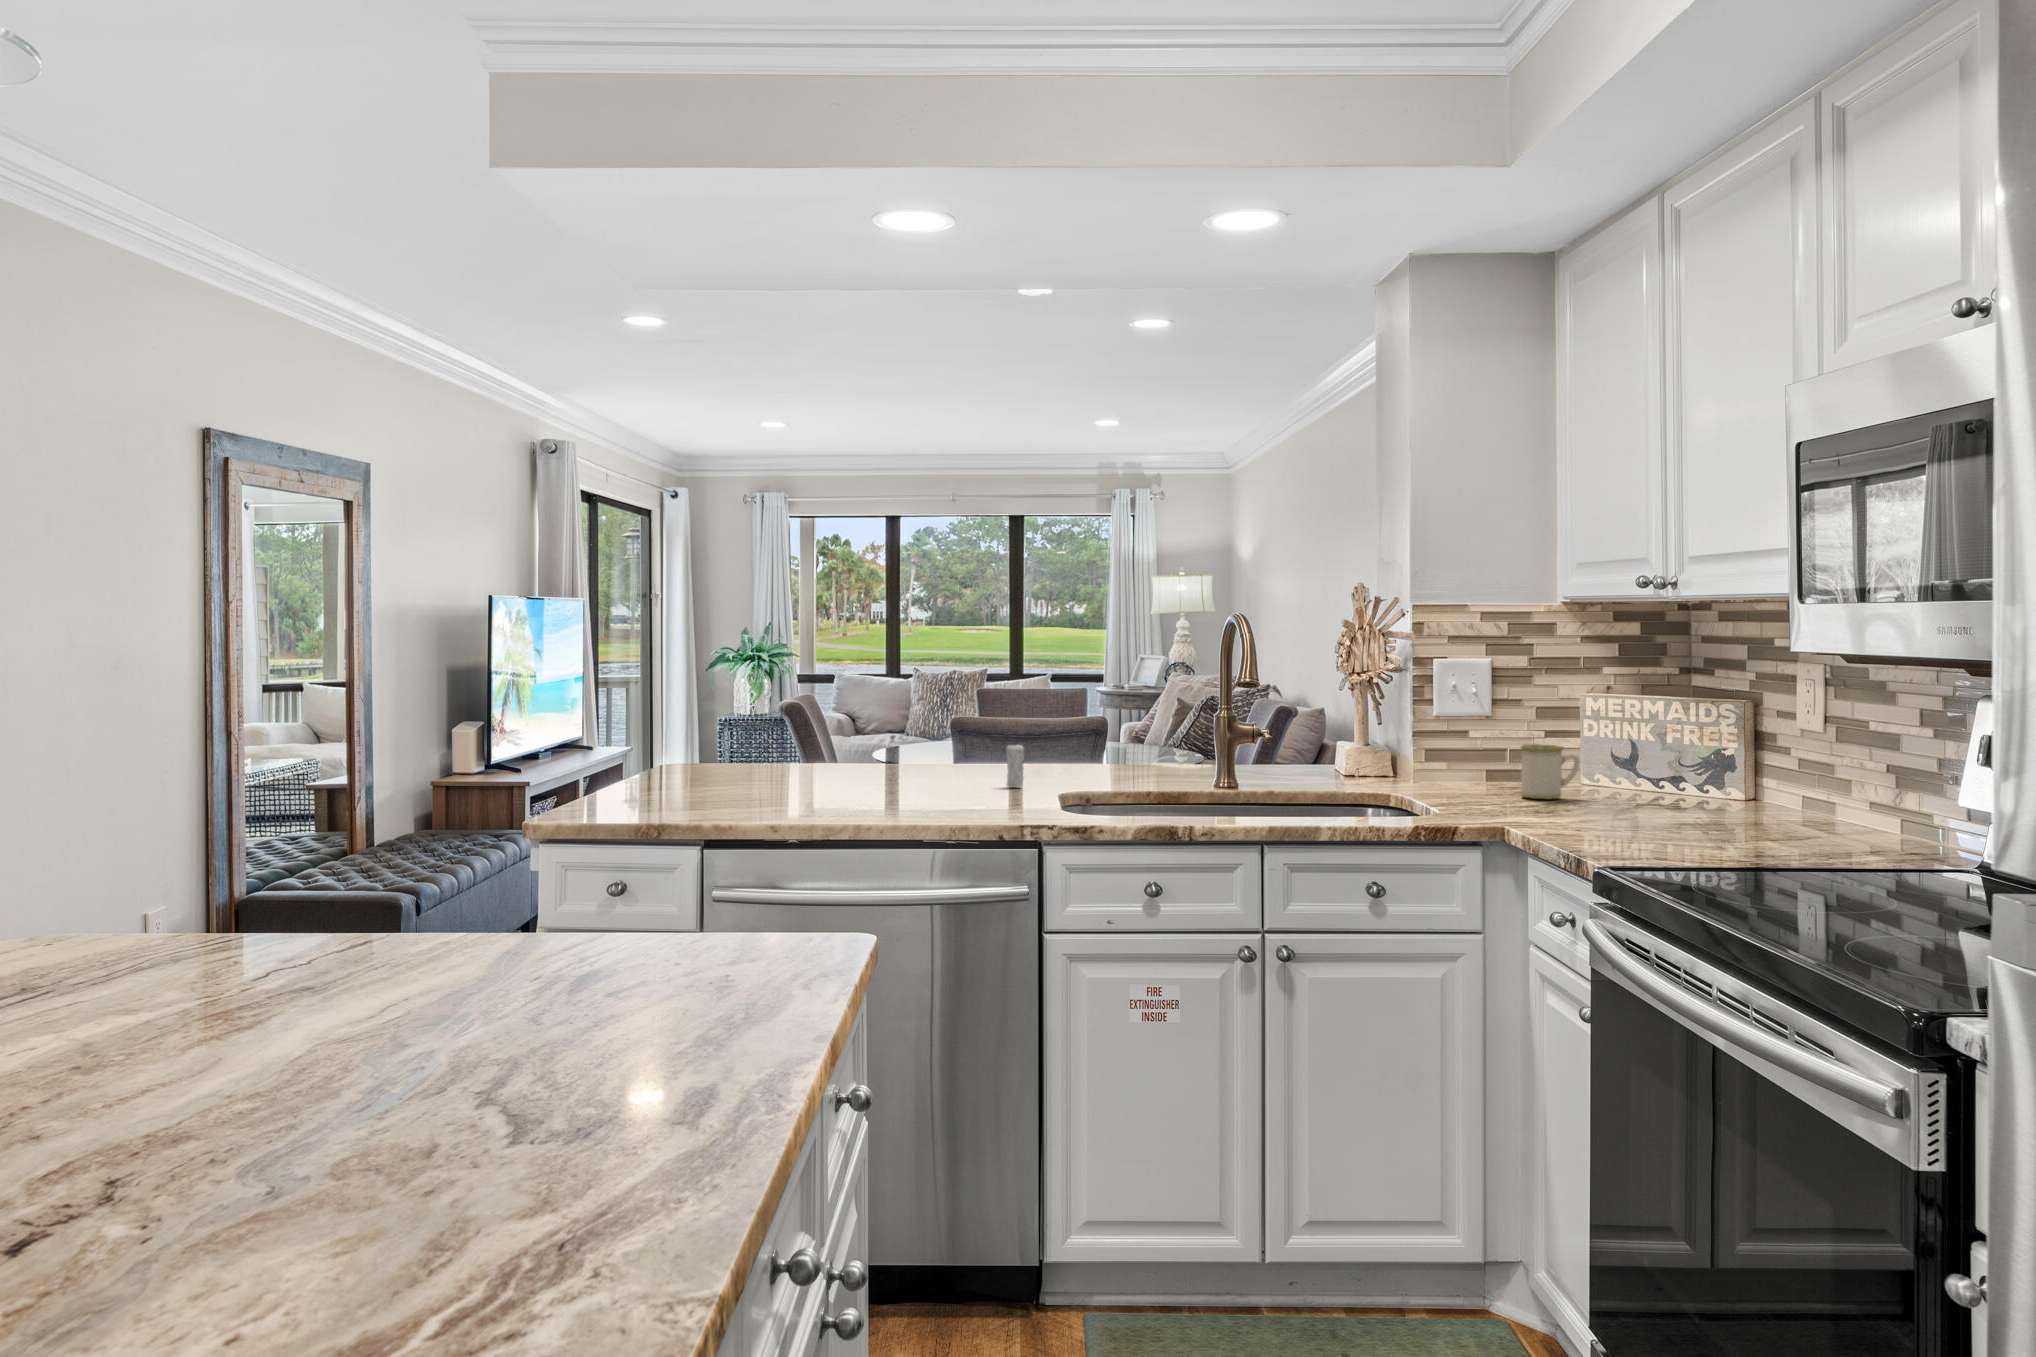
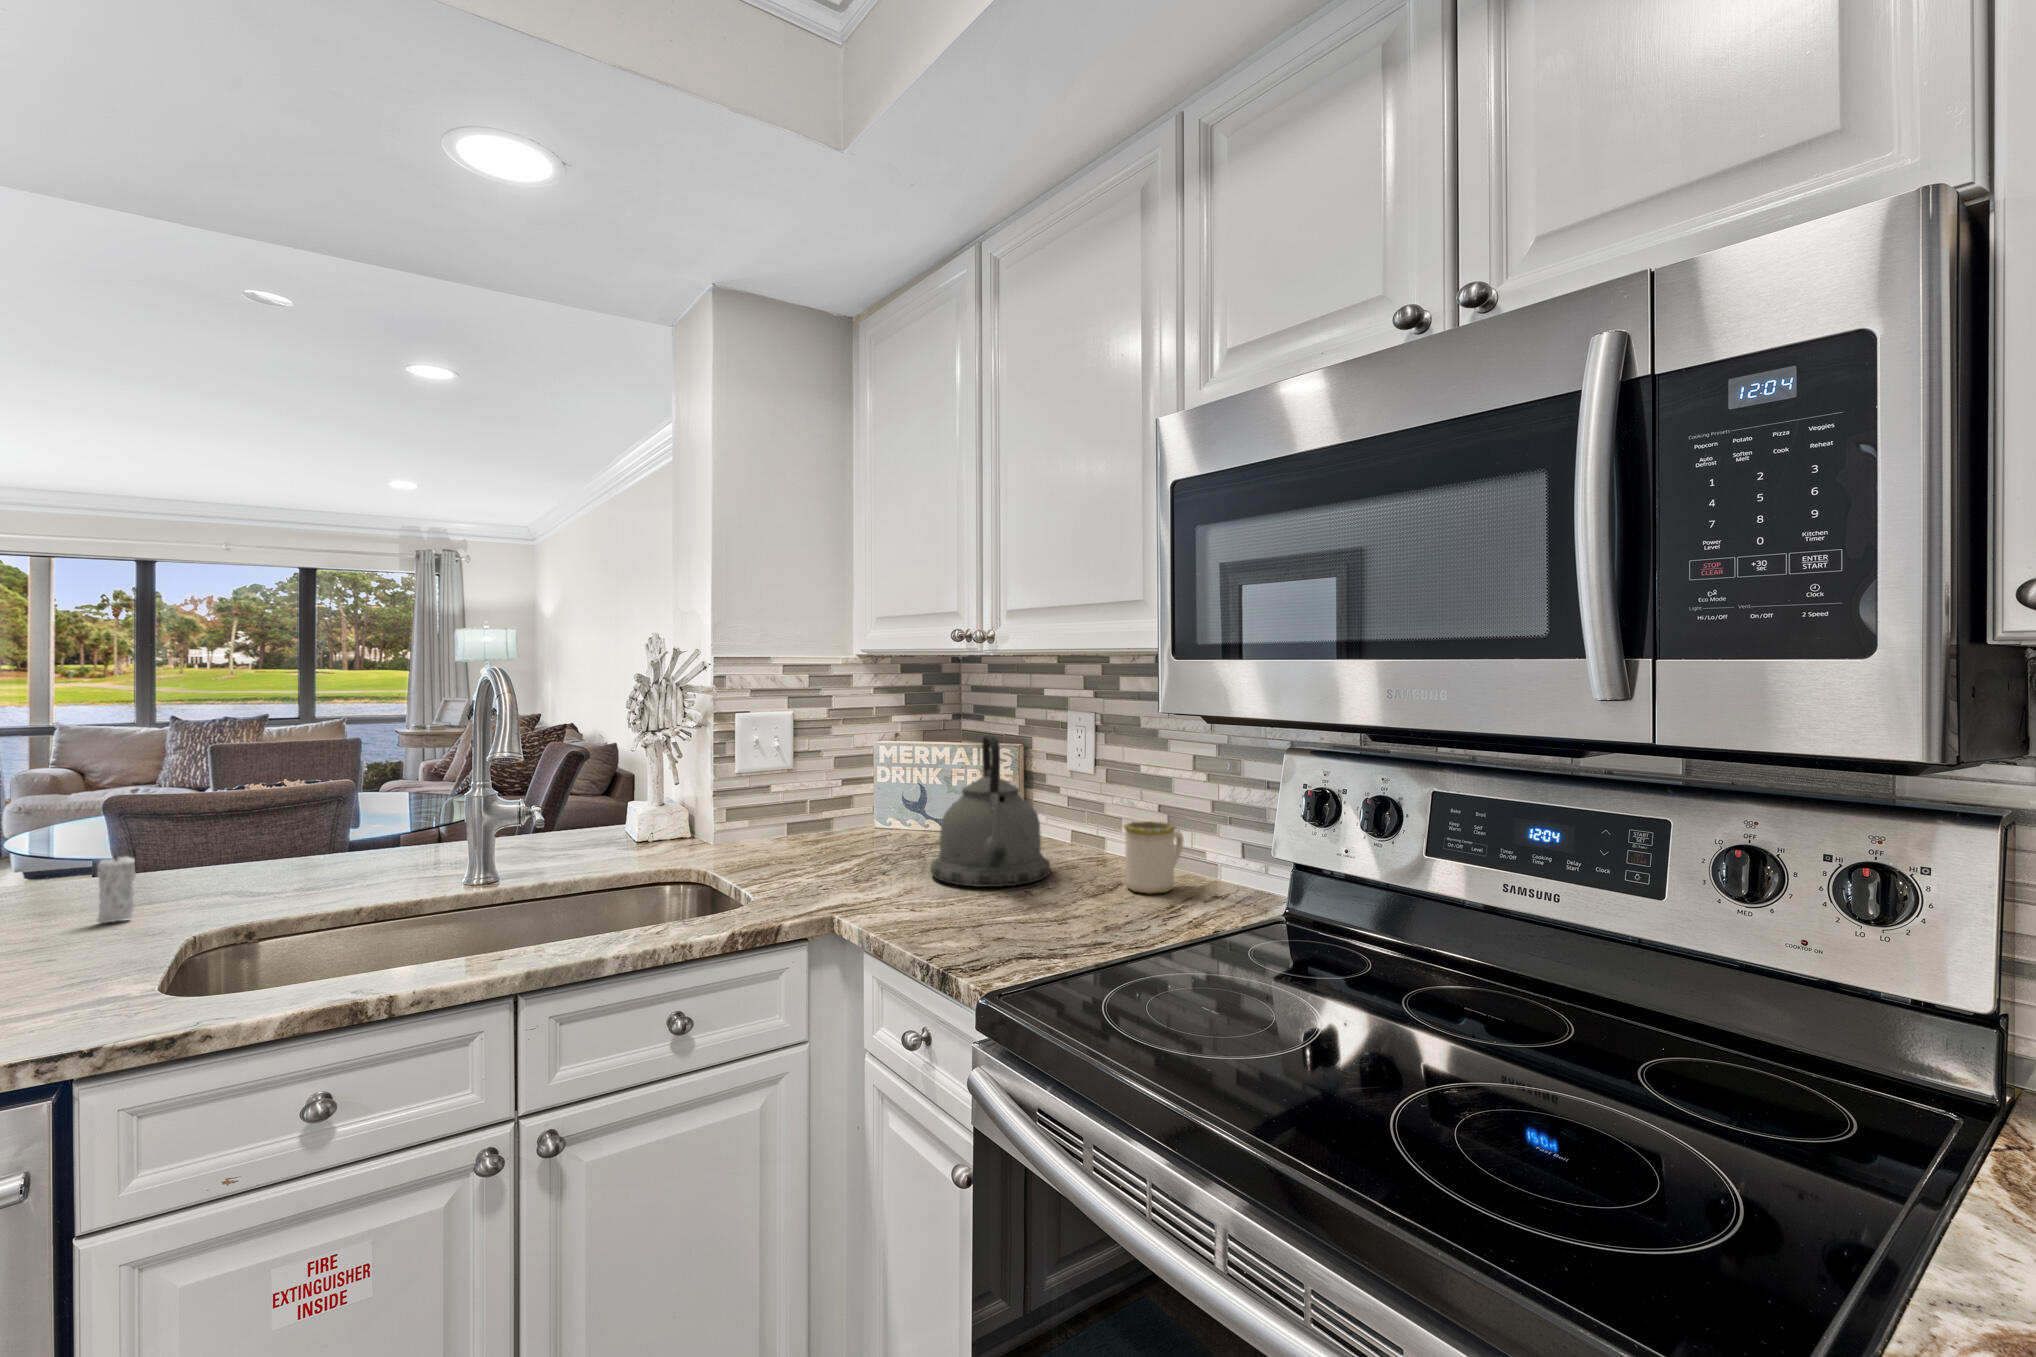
kettle: none [1612,683,1747,827] -> present [930,736,1050,887]
mug: present [1521,744,1580,799] -> present [1124,821,1184,894]

